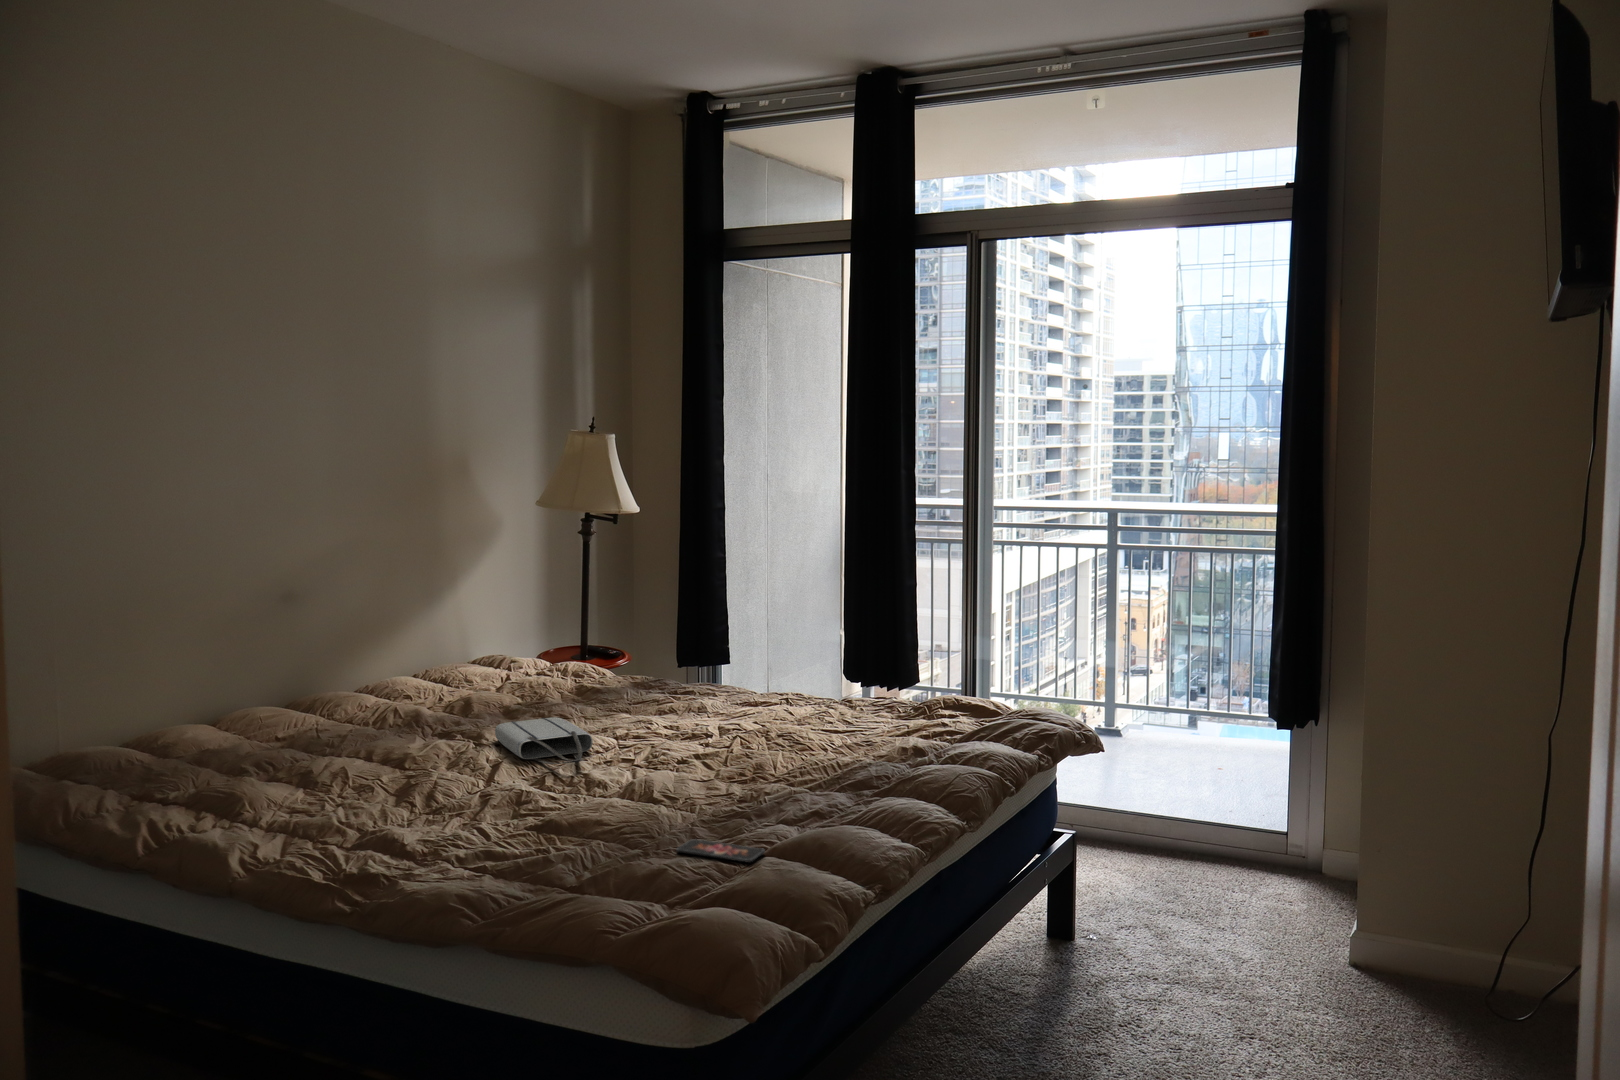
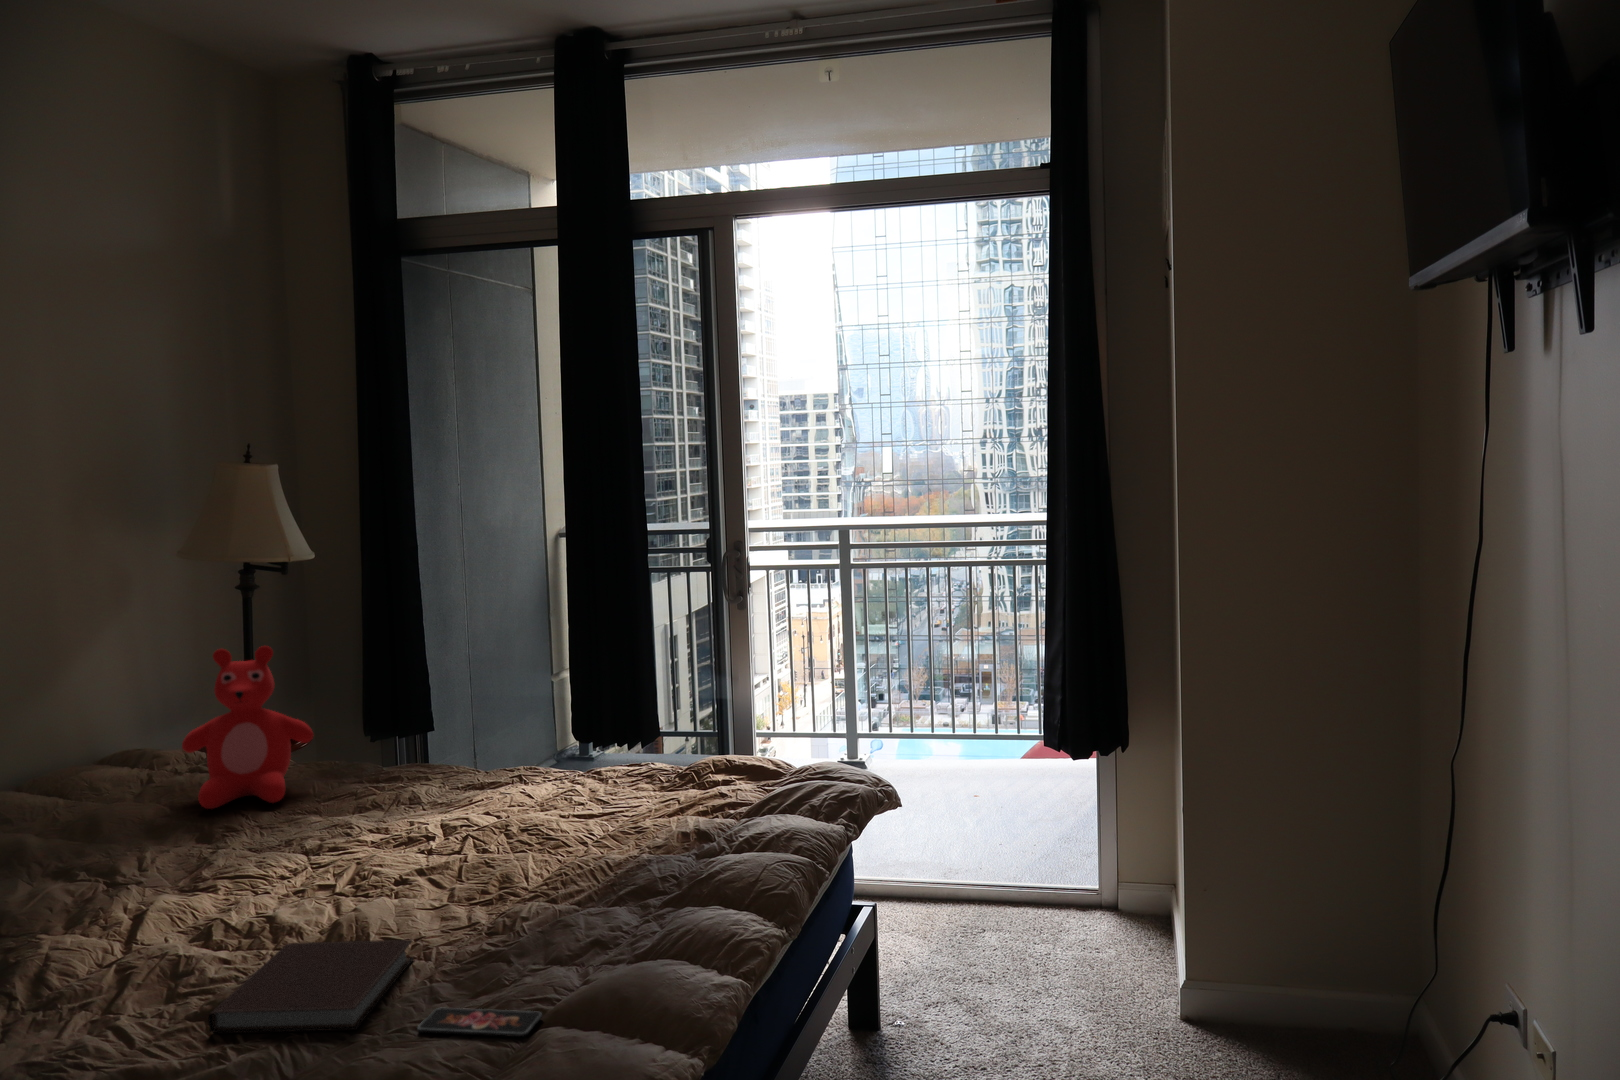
teddy bear: none [534,580,629,702] -> present [182,646,313,809]
tote bag: present [495,717,593,764] -> none [132,836,275,908]
notebook: none [538,789,682,846] -> present [208,940,413,1033]

